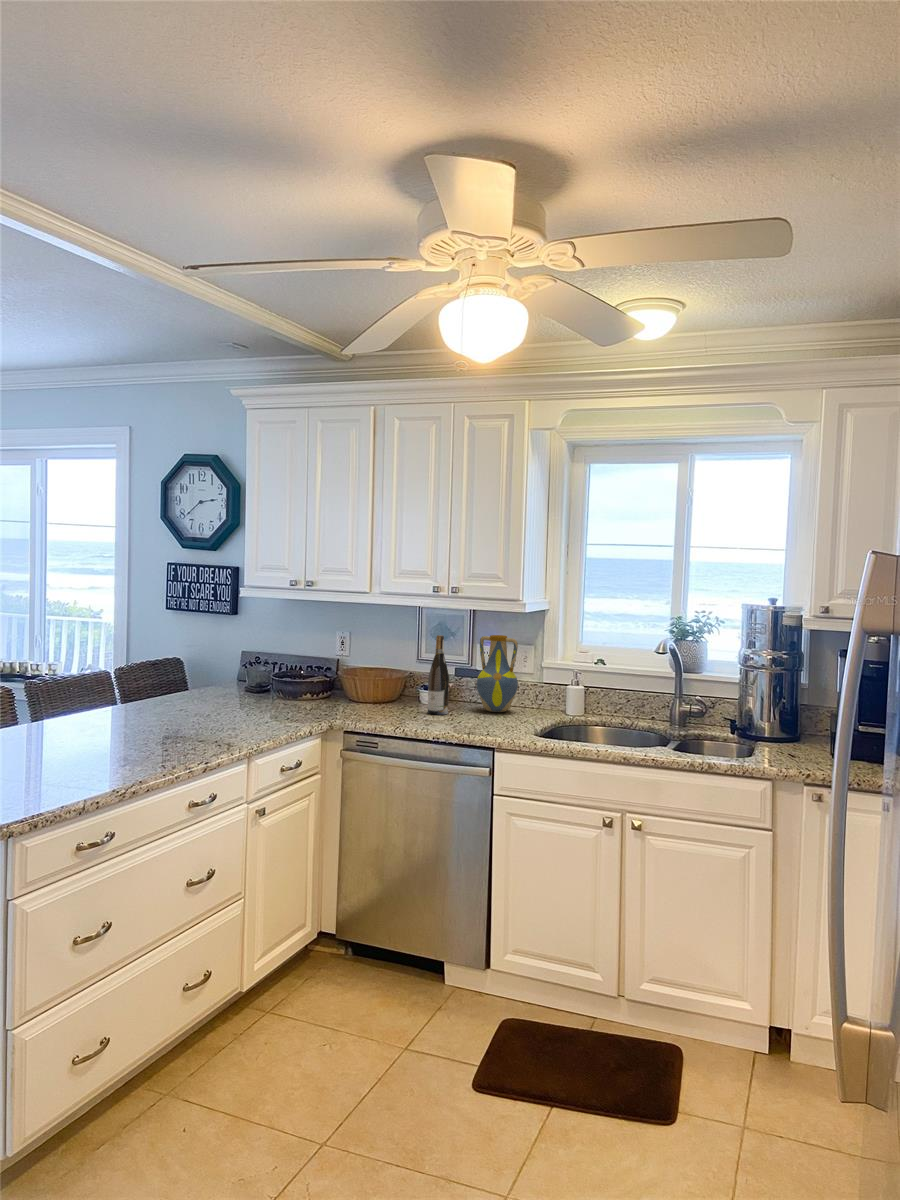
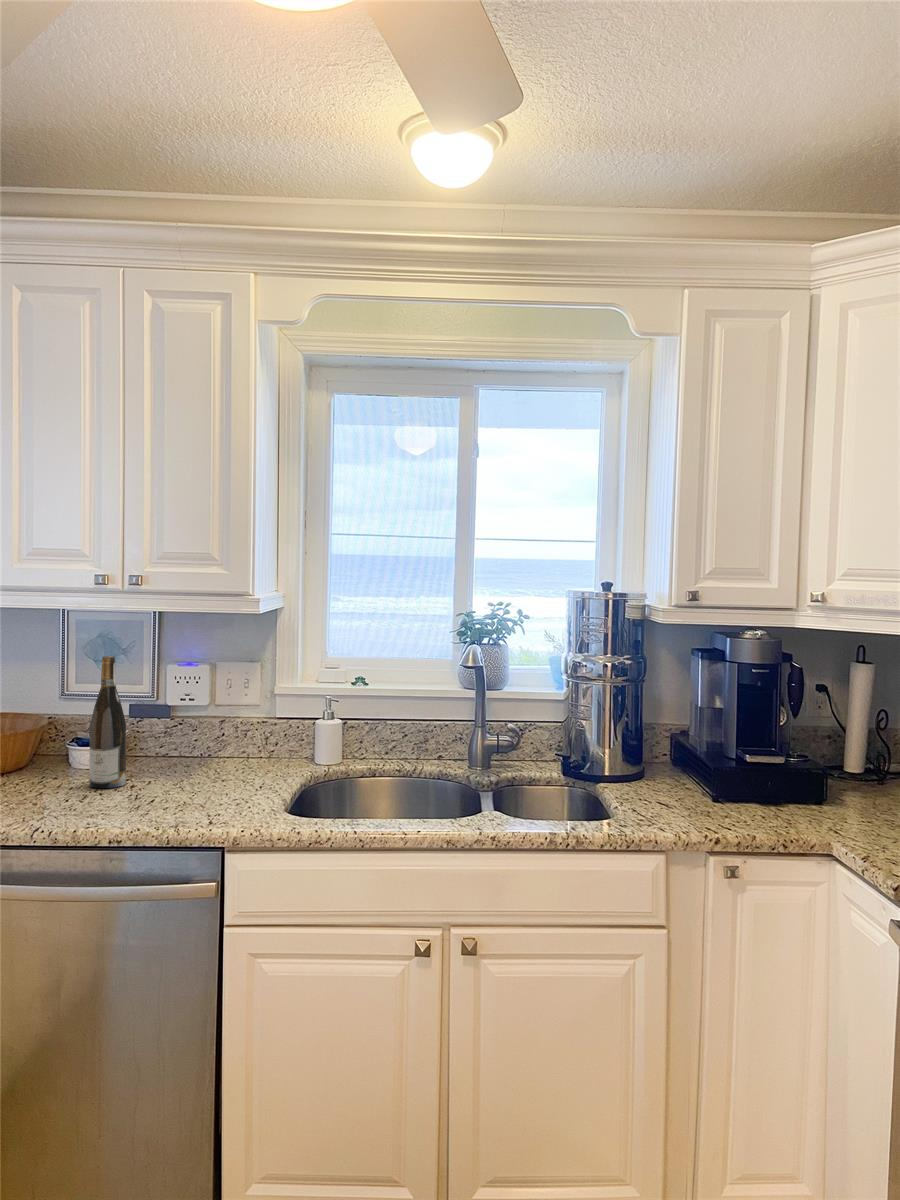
vase: present [477,635,518,712] -> none [171,650,238,771]

